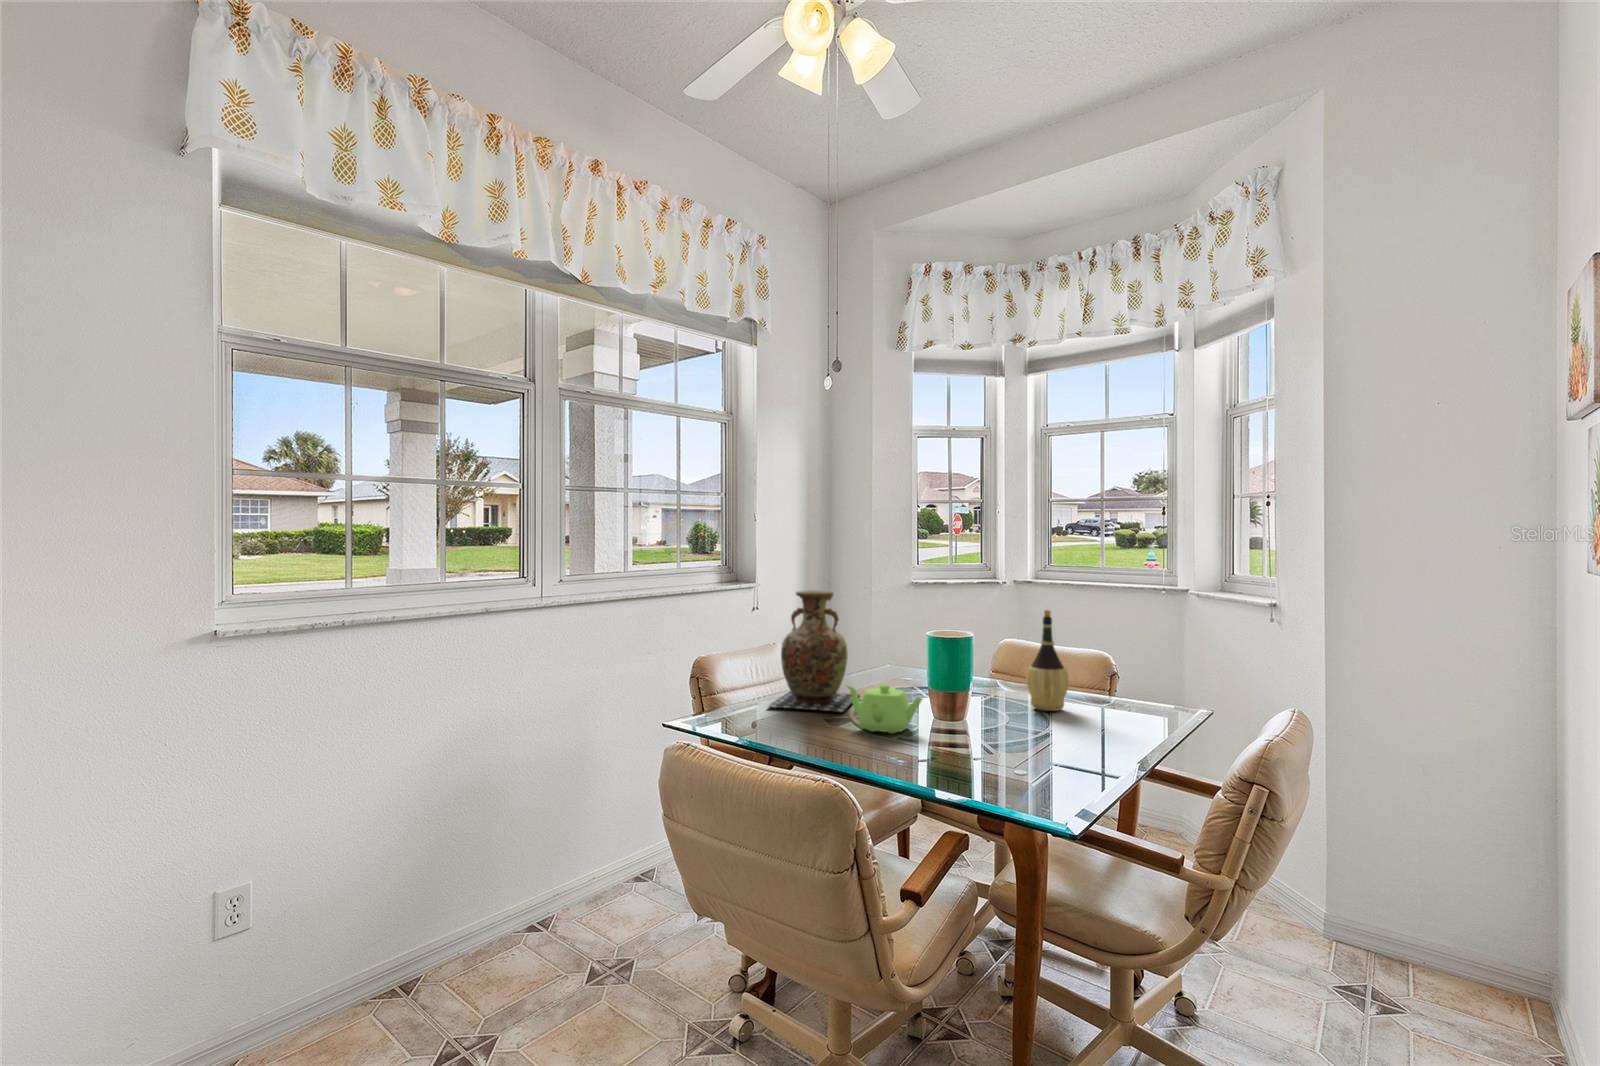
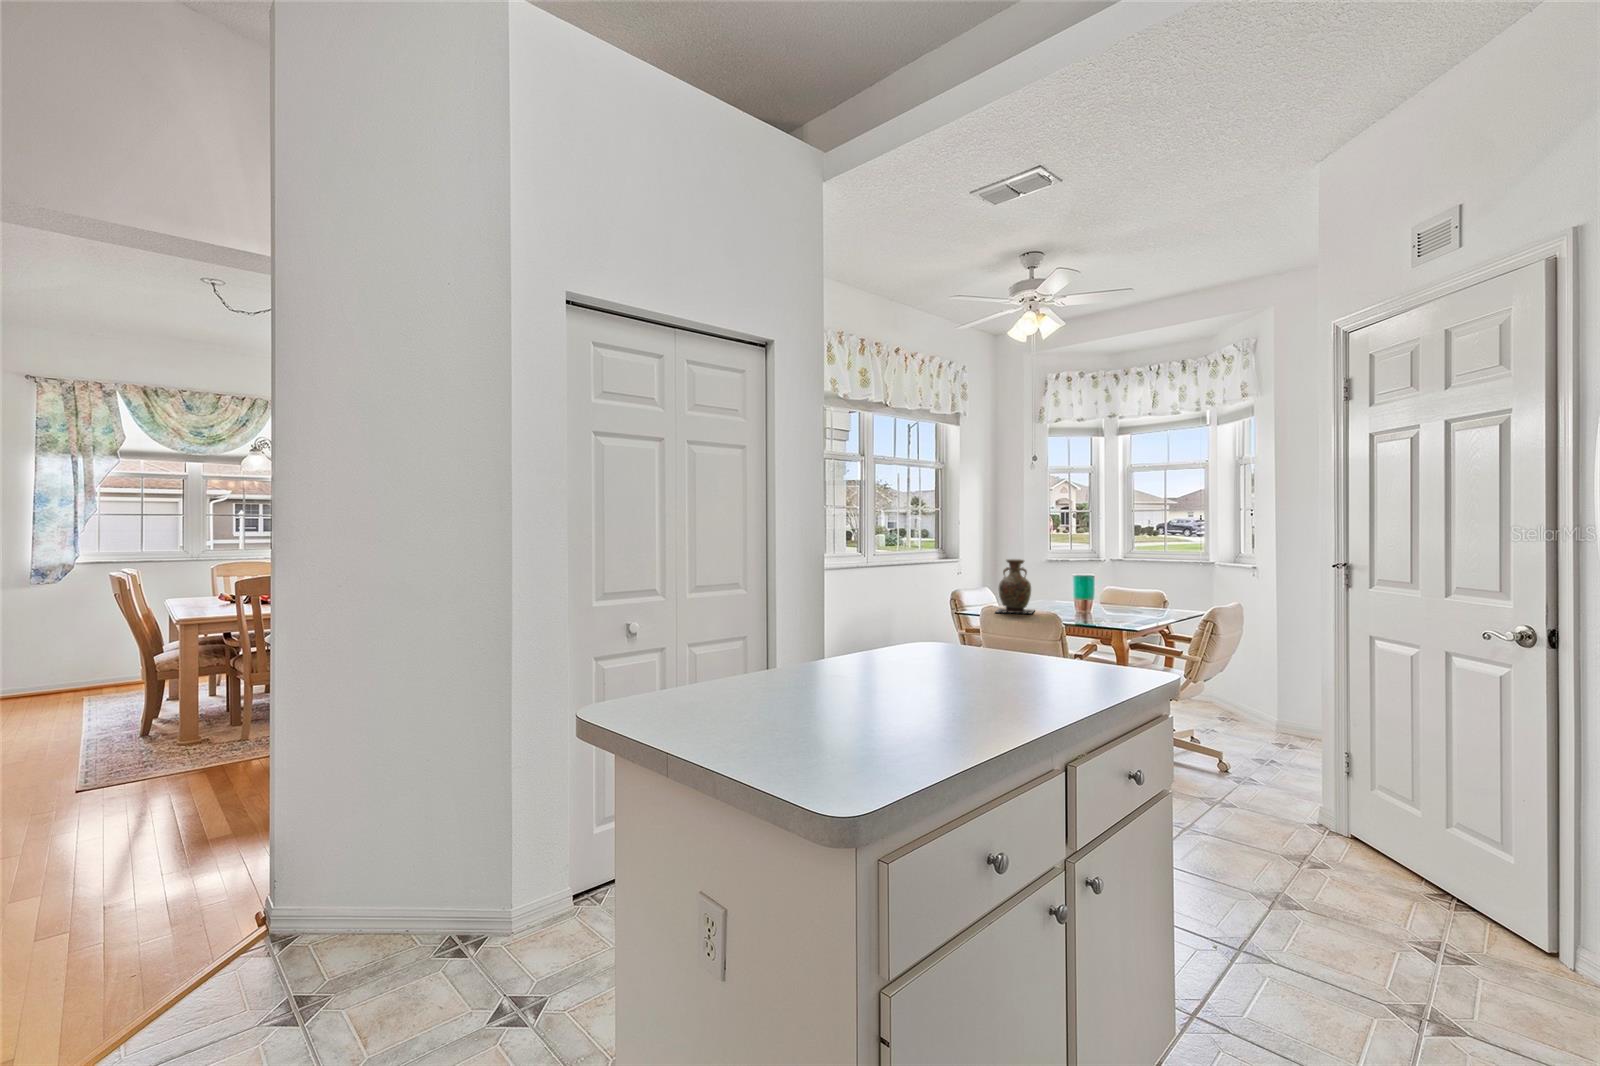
wine bottle: present [1026,610,1069,711] -> none [1119,568,1140,614]
teapot: present [846,684,922,734] -> none [1036,599,1073,619]

